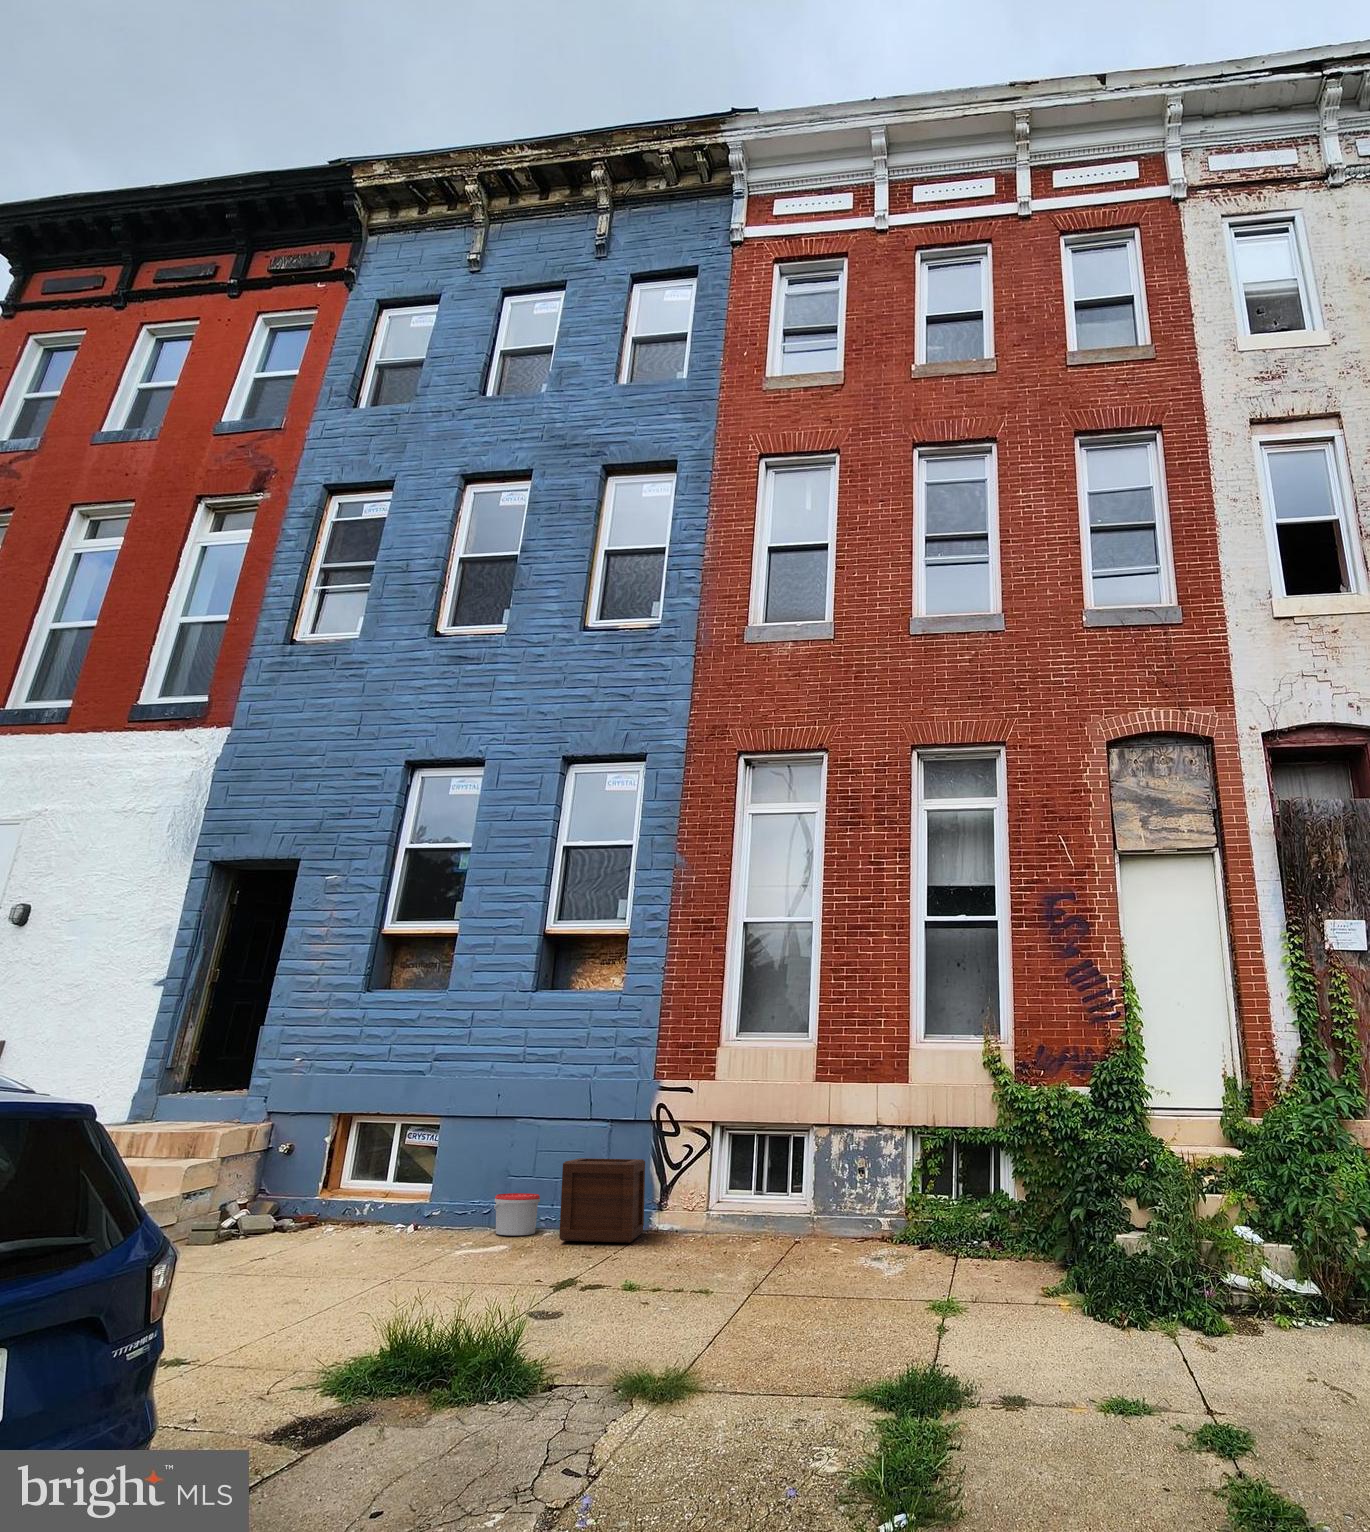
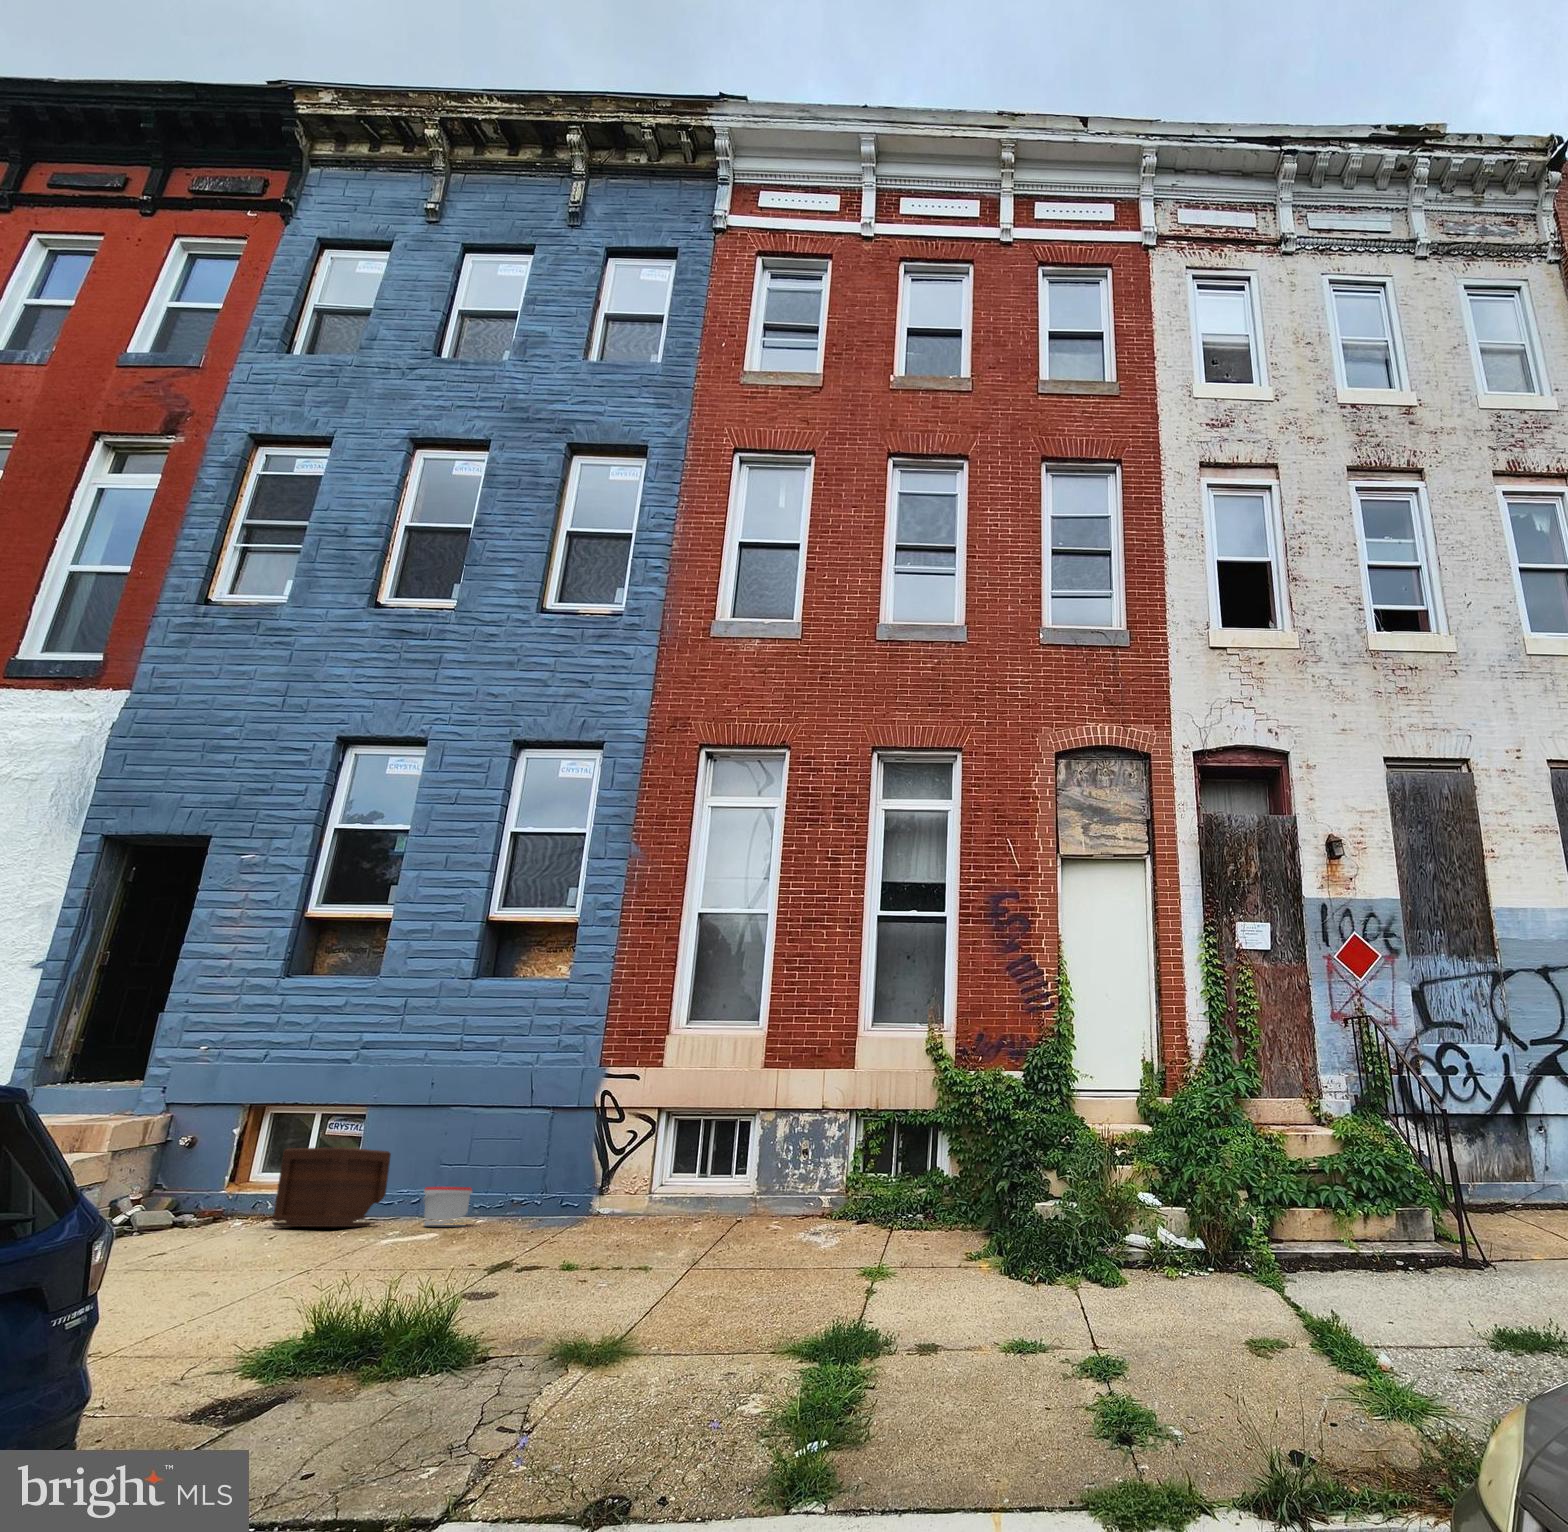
wooden crate: present [559,1158,645,1242] -> present [272,1147,391,1227]

